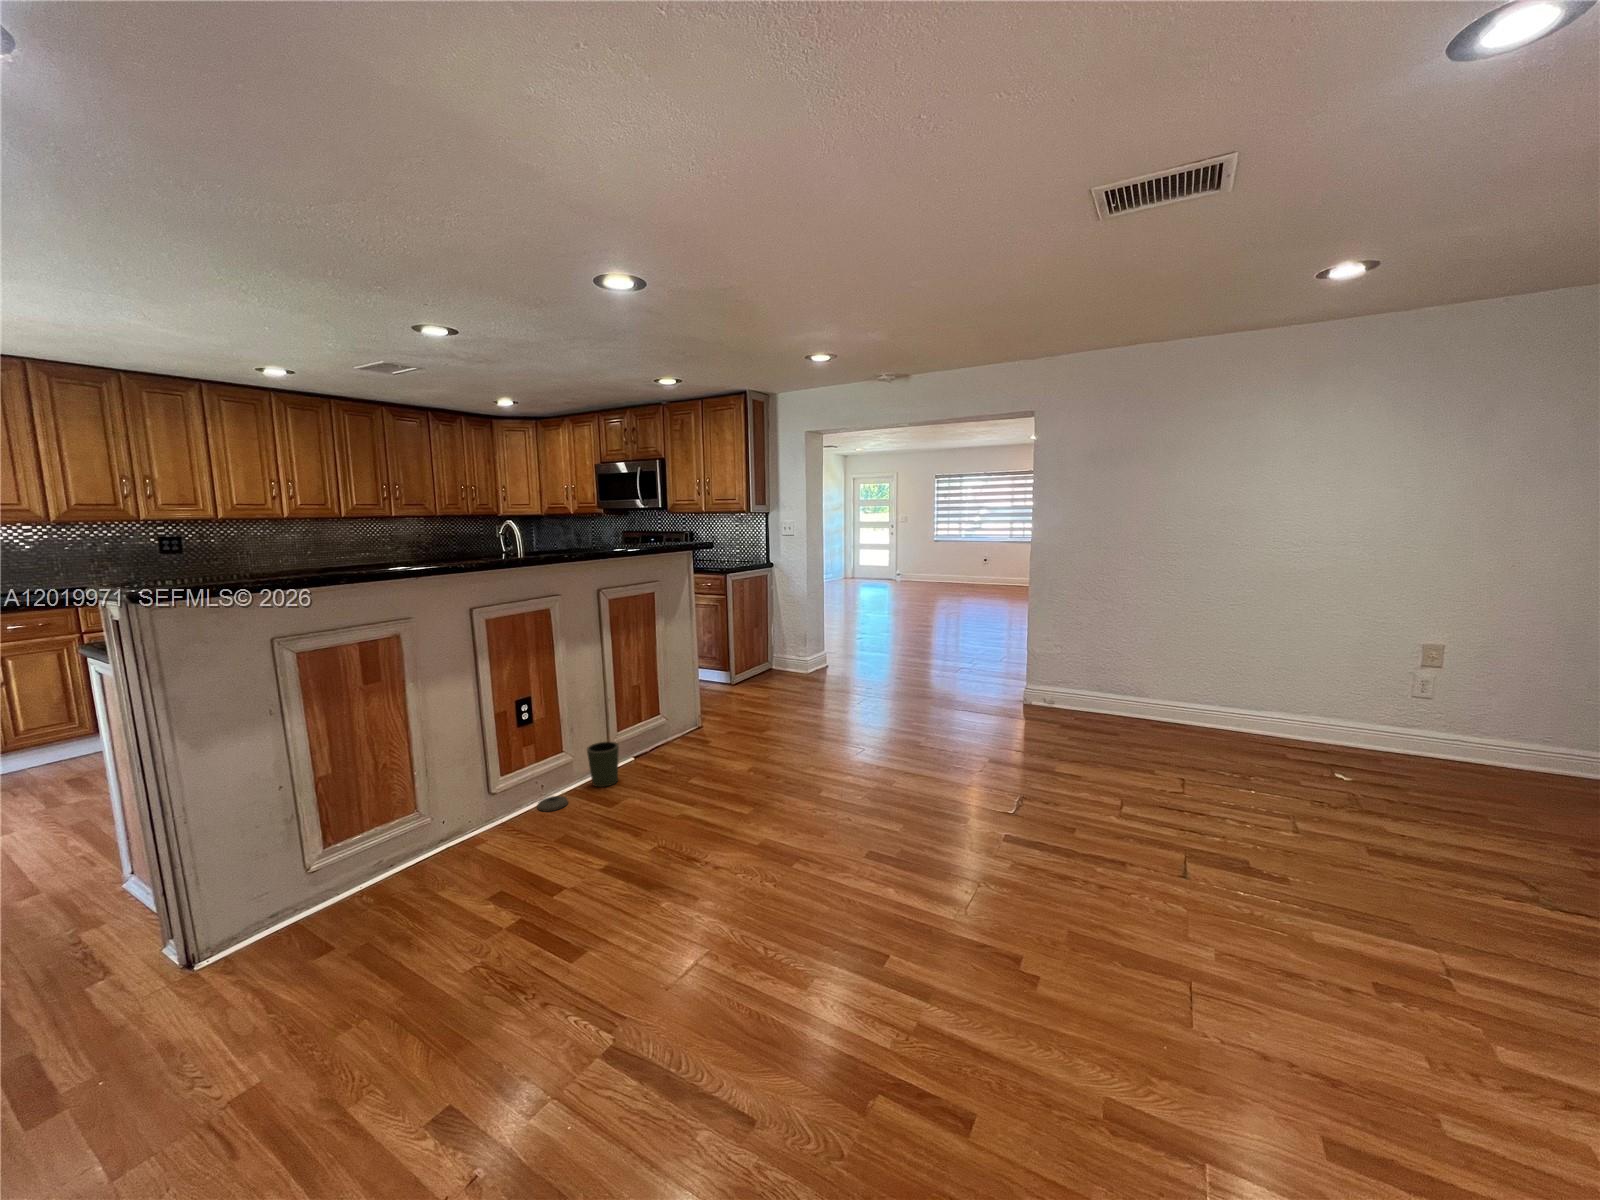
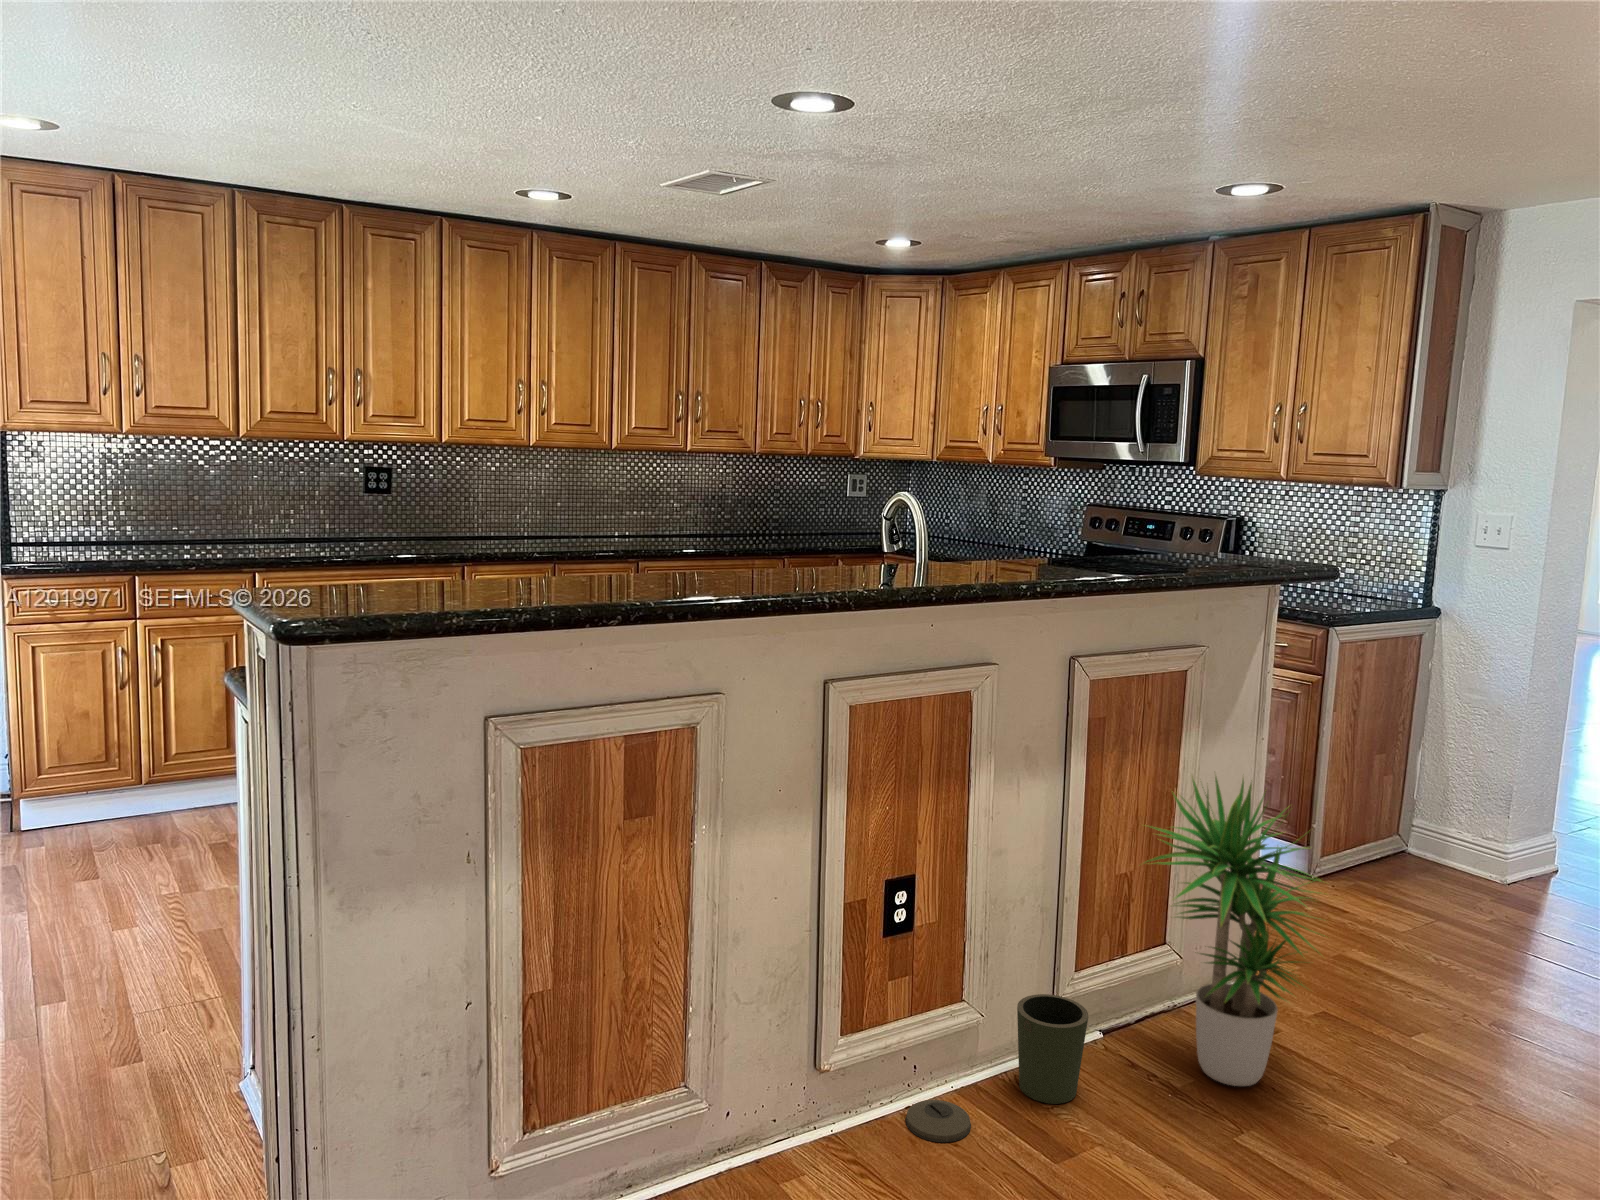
potted plant: none [635,634,719,763] -> present [1144,777,1325,1086]

